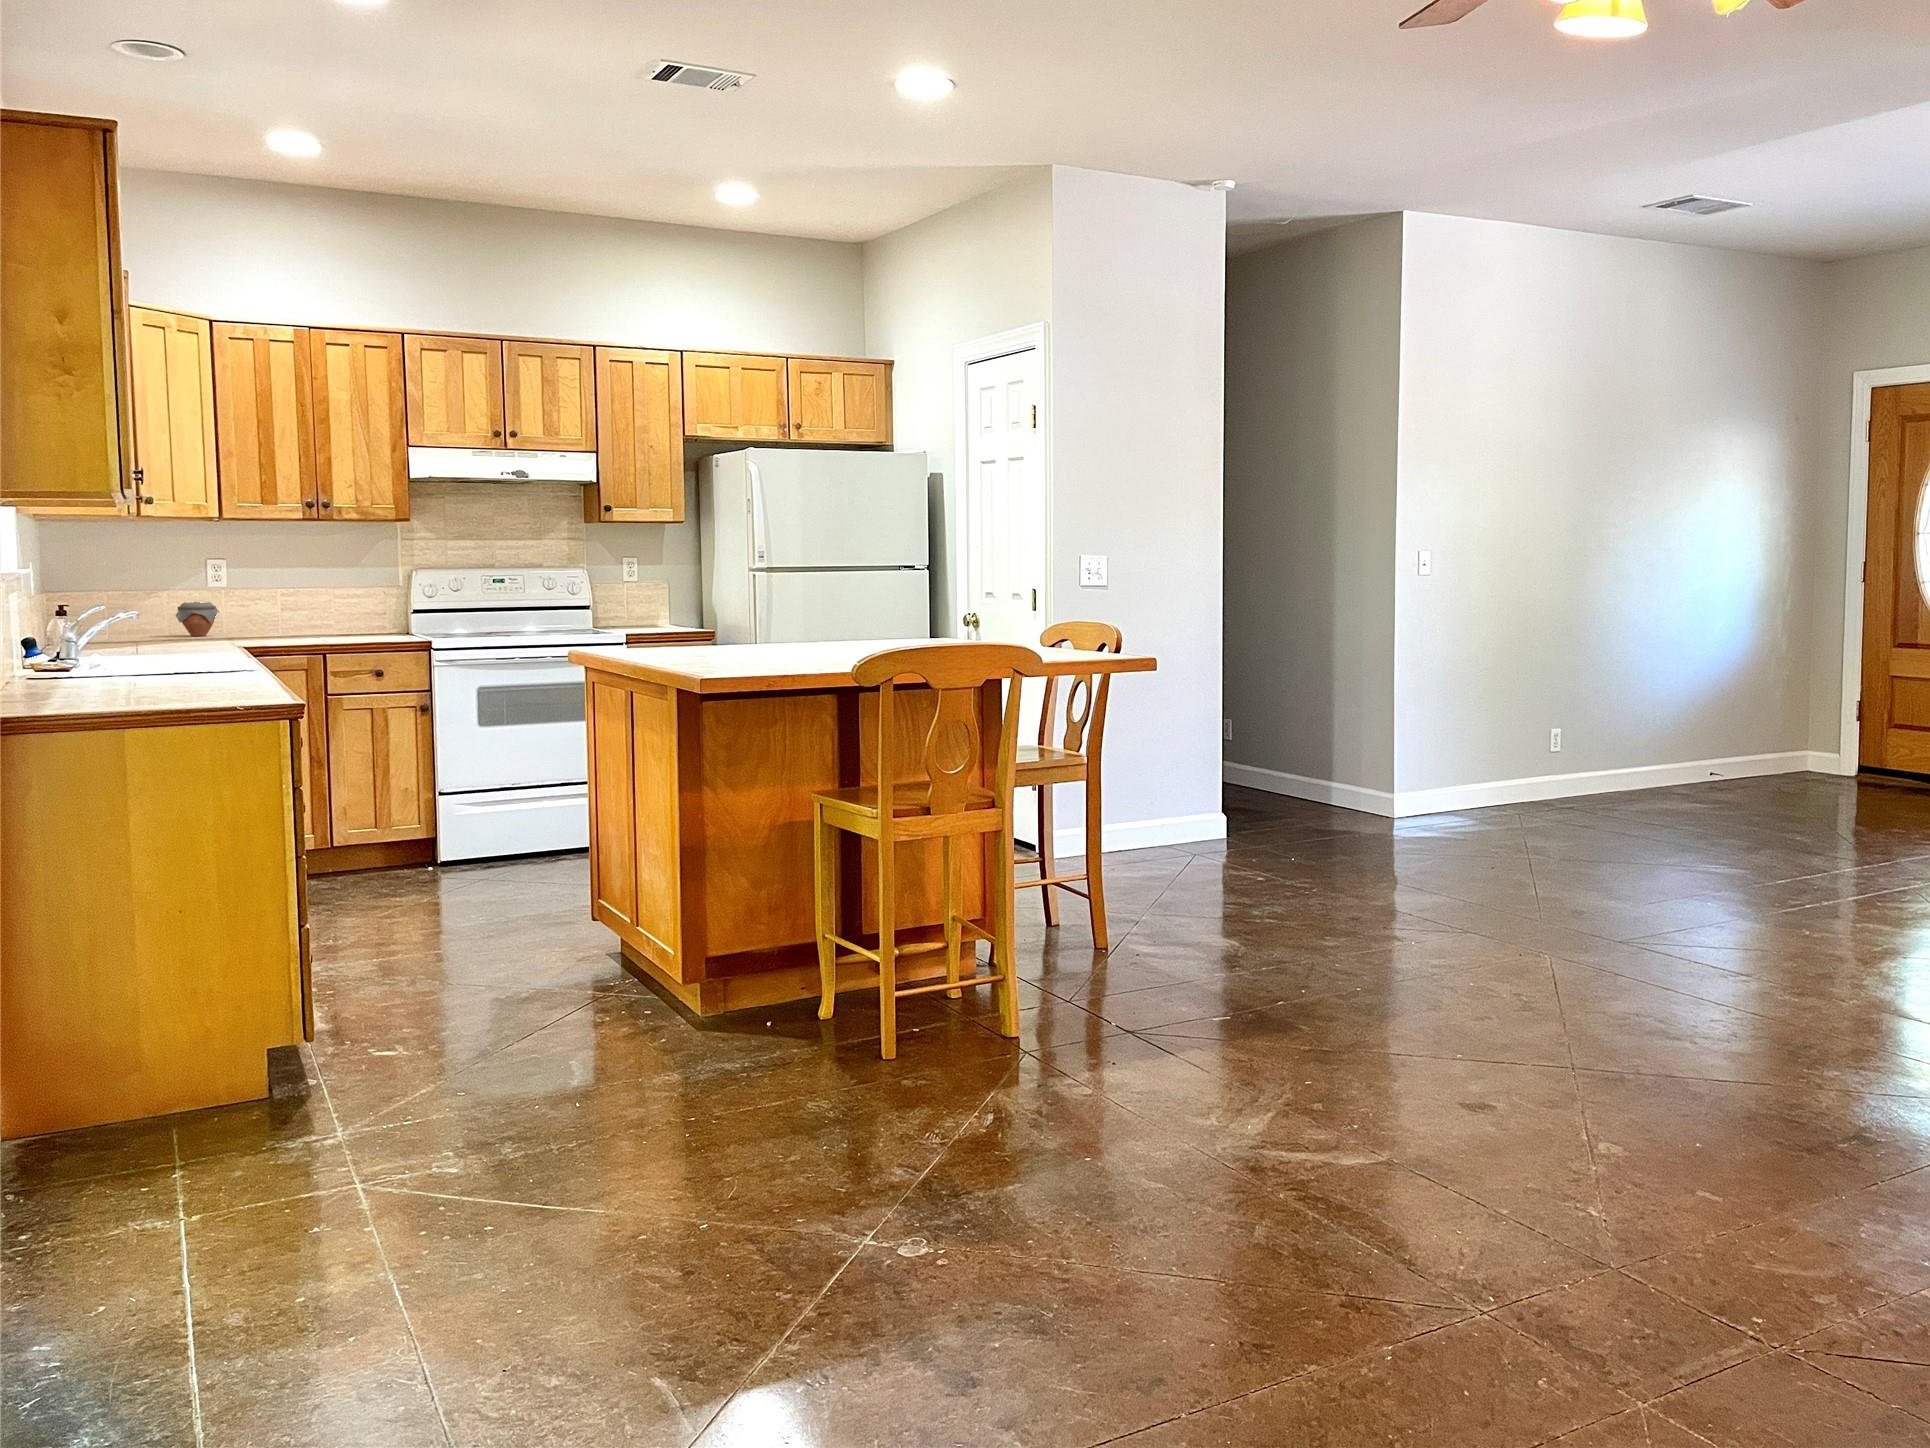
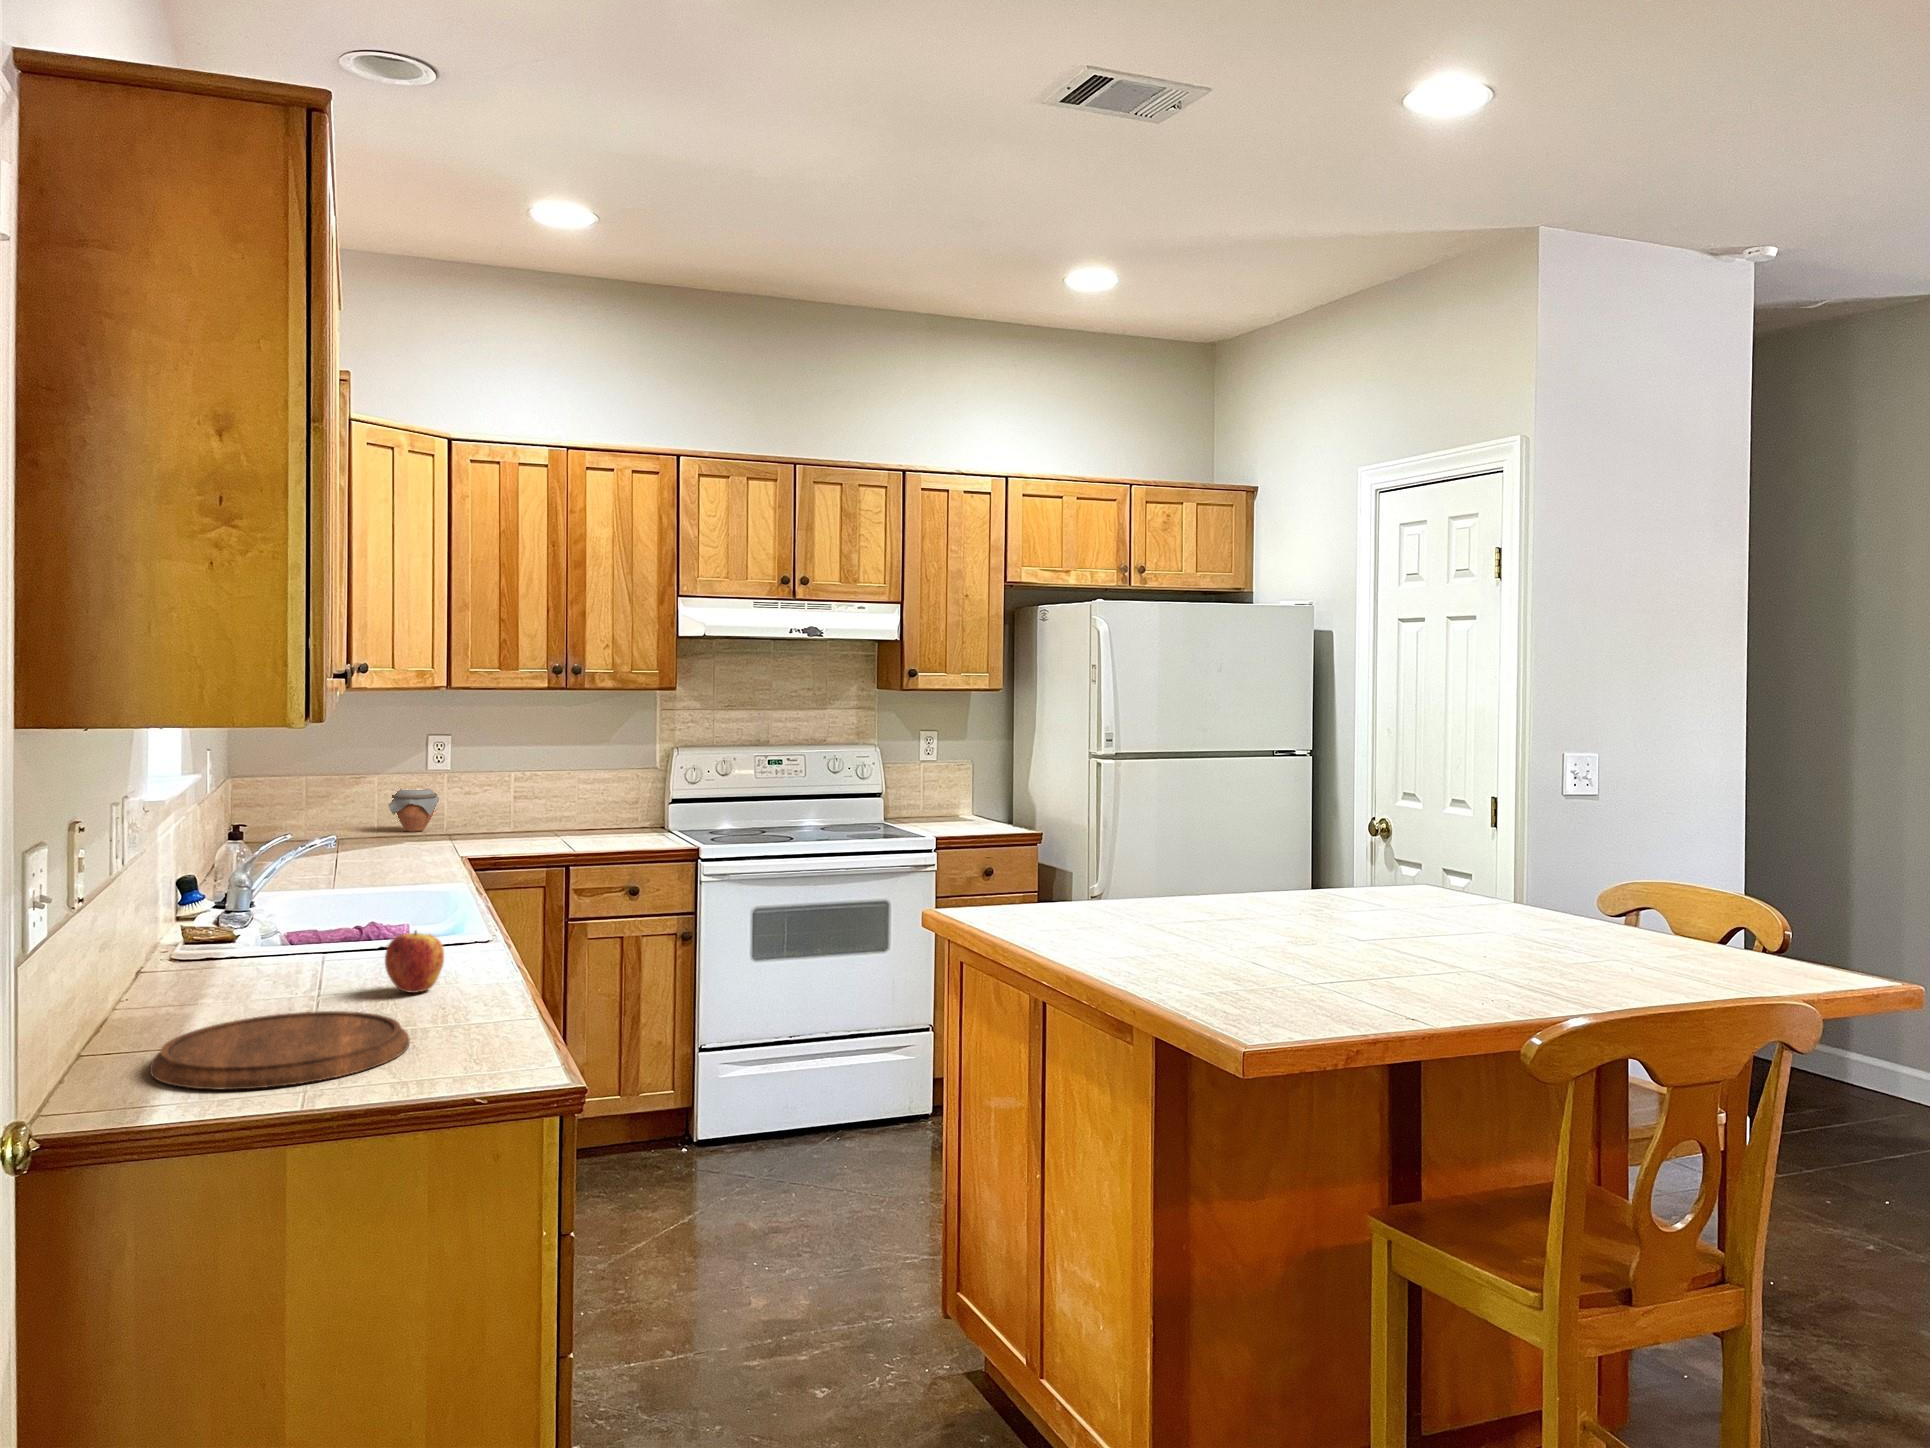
apple: none [186,638,231,677] -> present [385,931,444,993]
cutting board: none [48,675,206,697] -> present [150,1011,410,1089]

